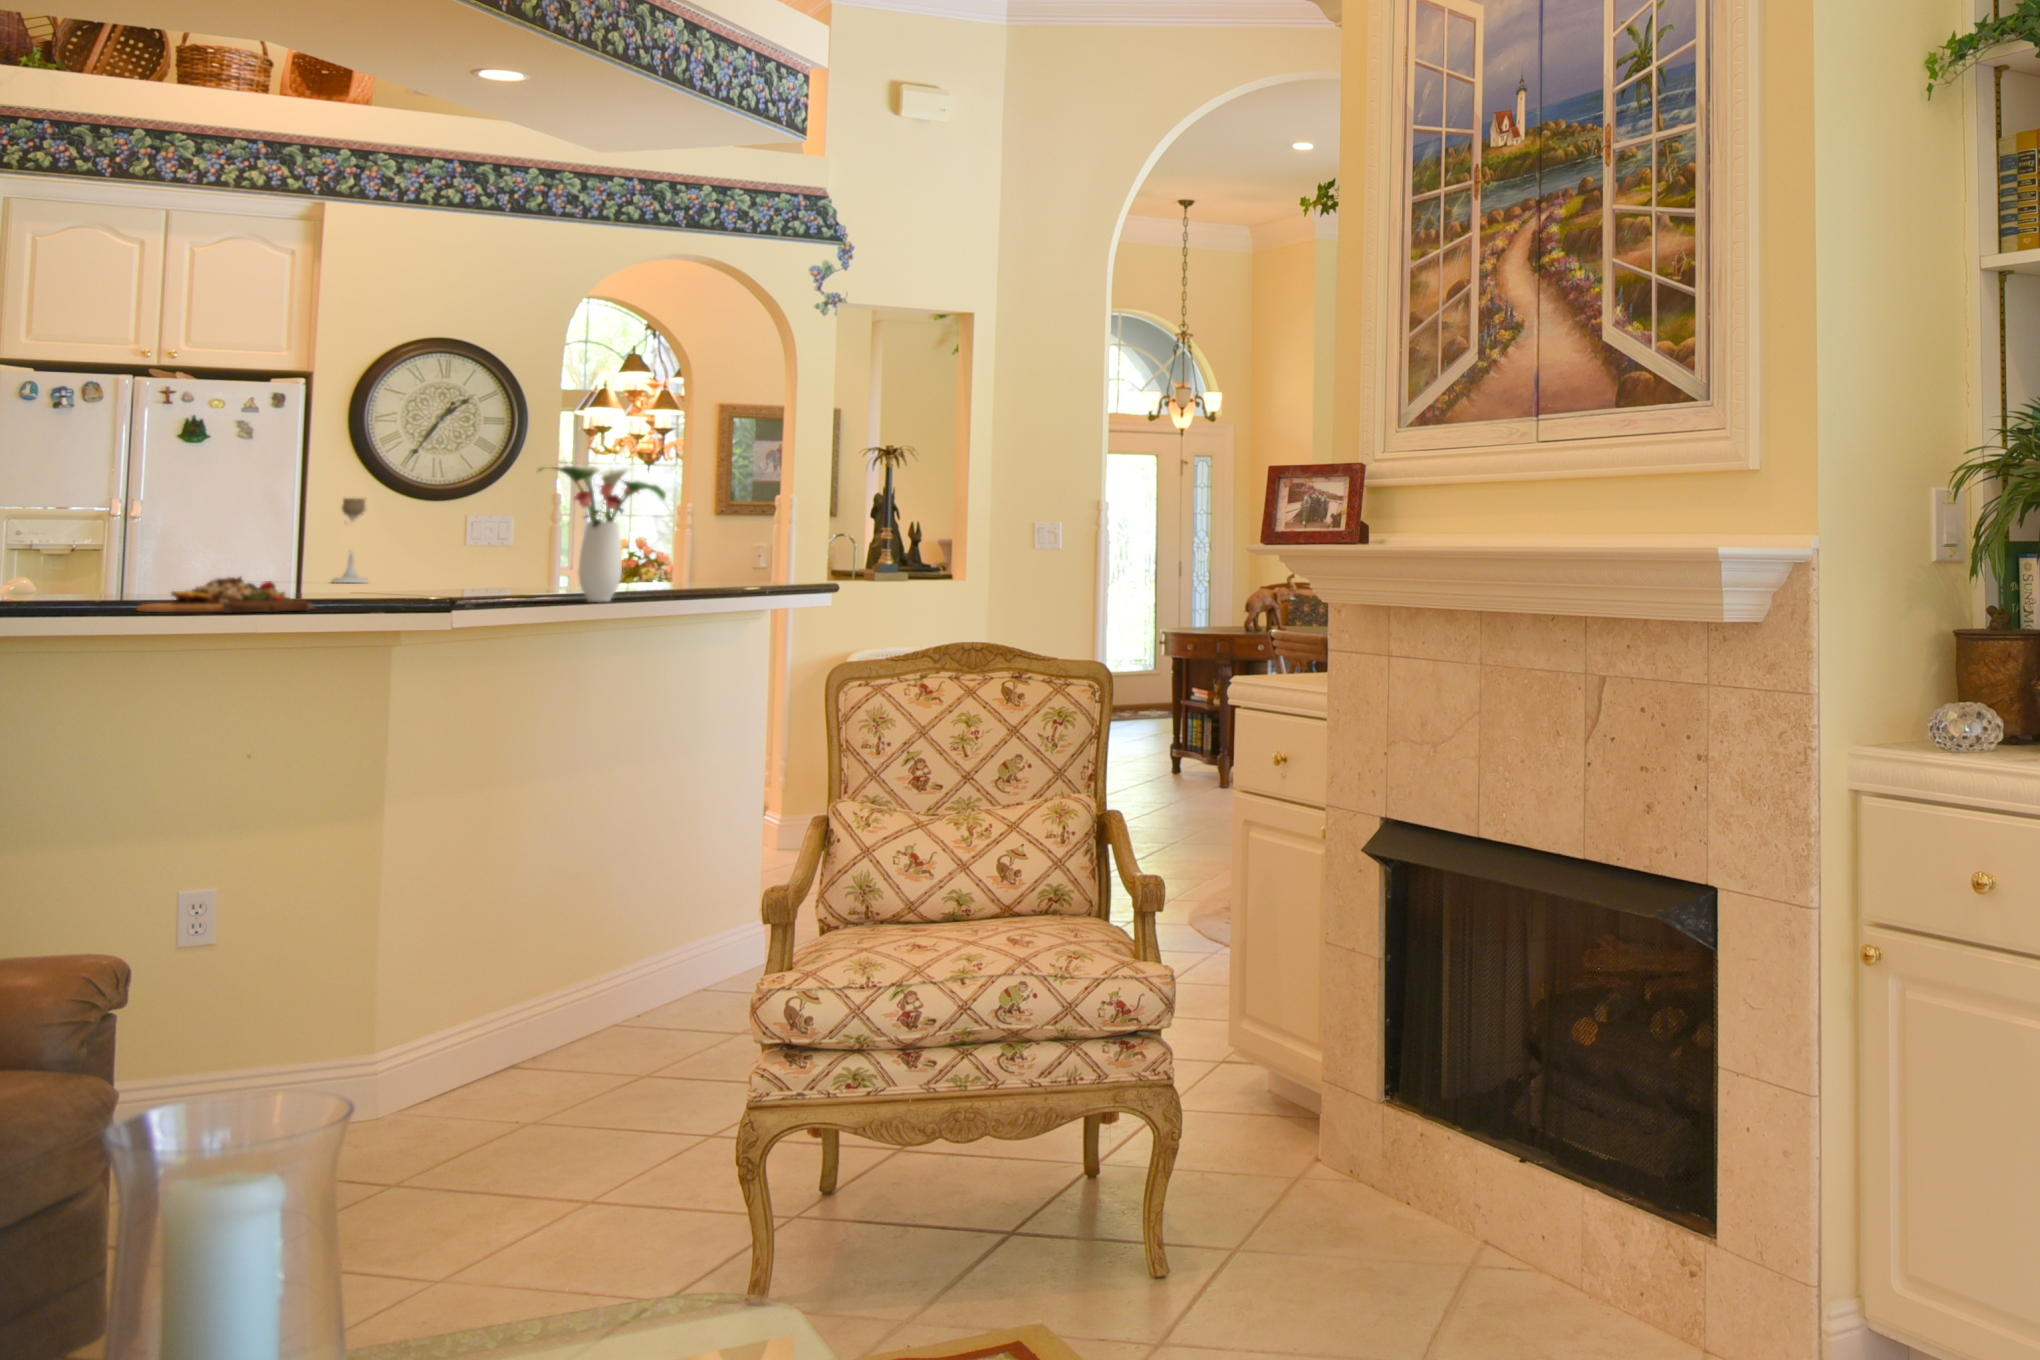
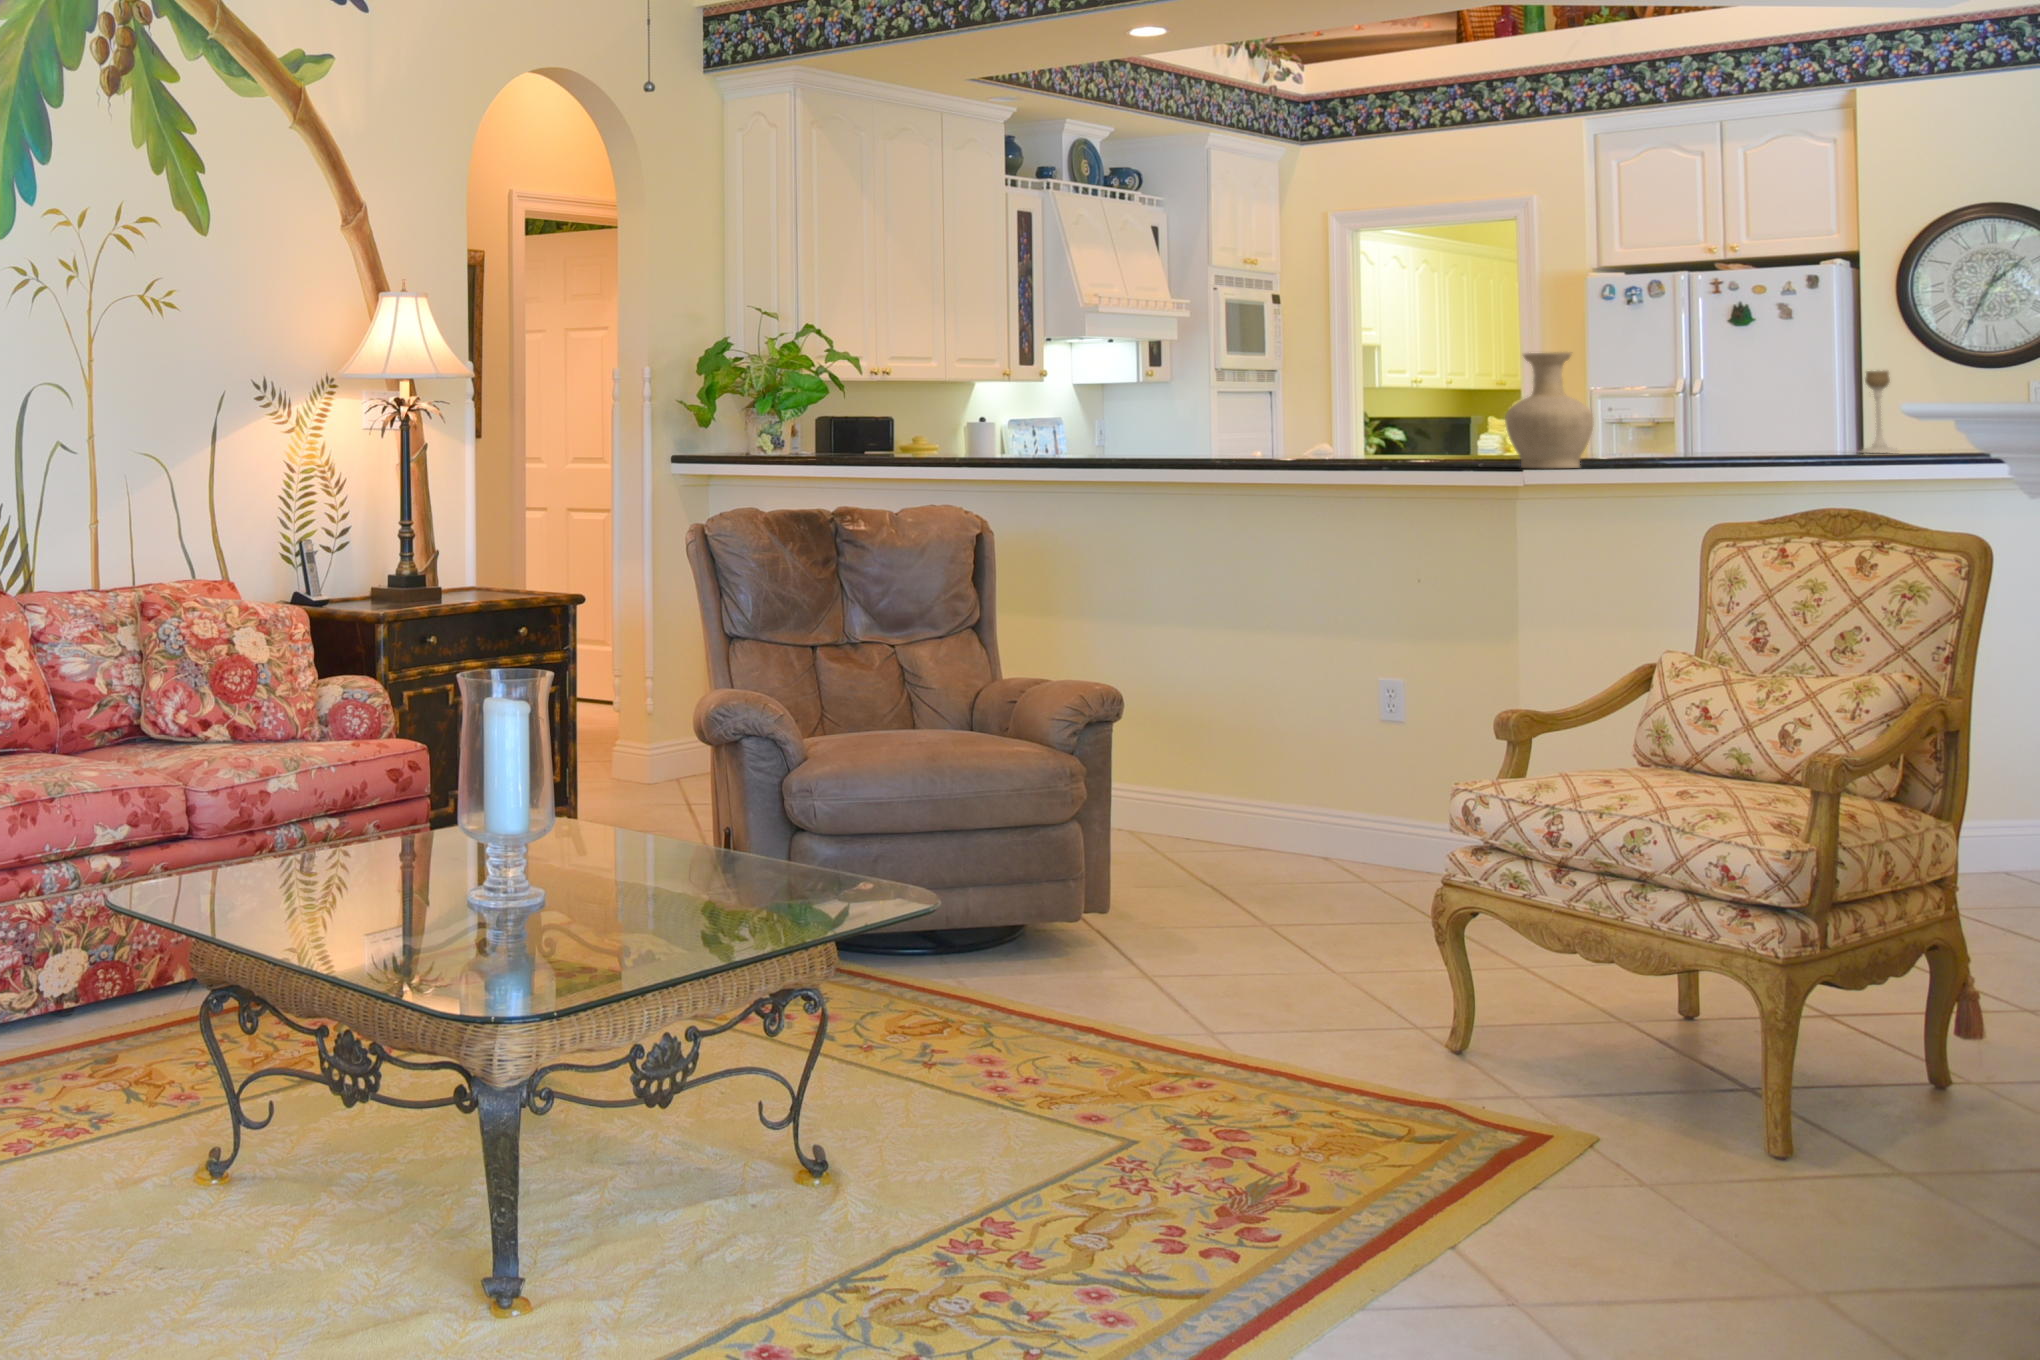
flower arrangement: present [539,465,666,602] -> none [1671,334,1788,466]
vase: none [403,473,508,608] -> present [1505,352,1593,468]
cutting board: present [137,576,313,613] -> none [1320,441,1444,468]

